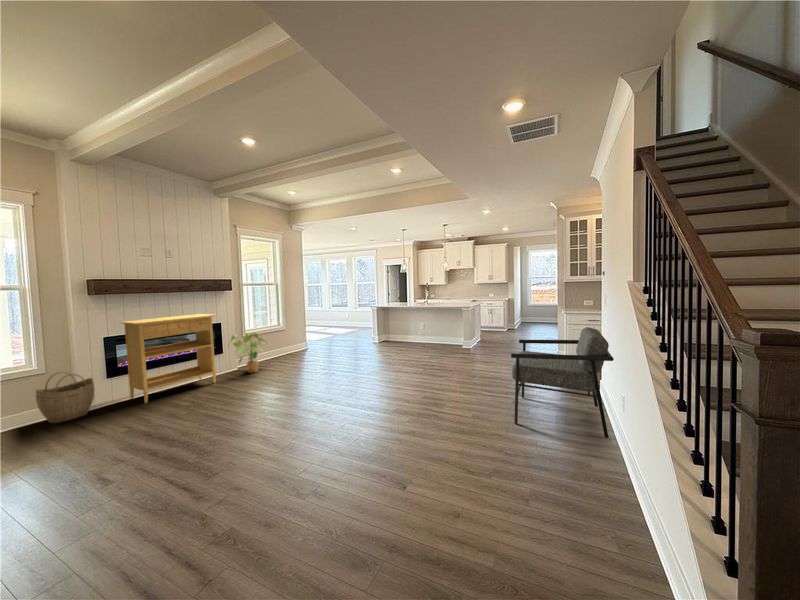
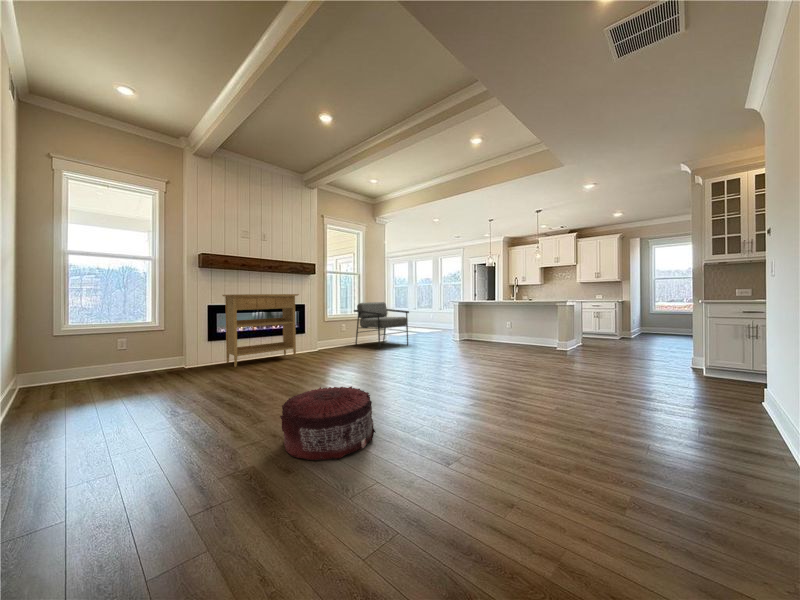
armchair: present [511,327,614,438] -> present [354,302,409,349]
house plant: present [228,333,268,373] -> none [310,315,348,354]
woven basket: present [36,371,94,423] -> none [156,332,198,373]
pouf: none [253,420,341,499] -> present [280,386,376,460]

